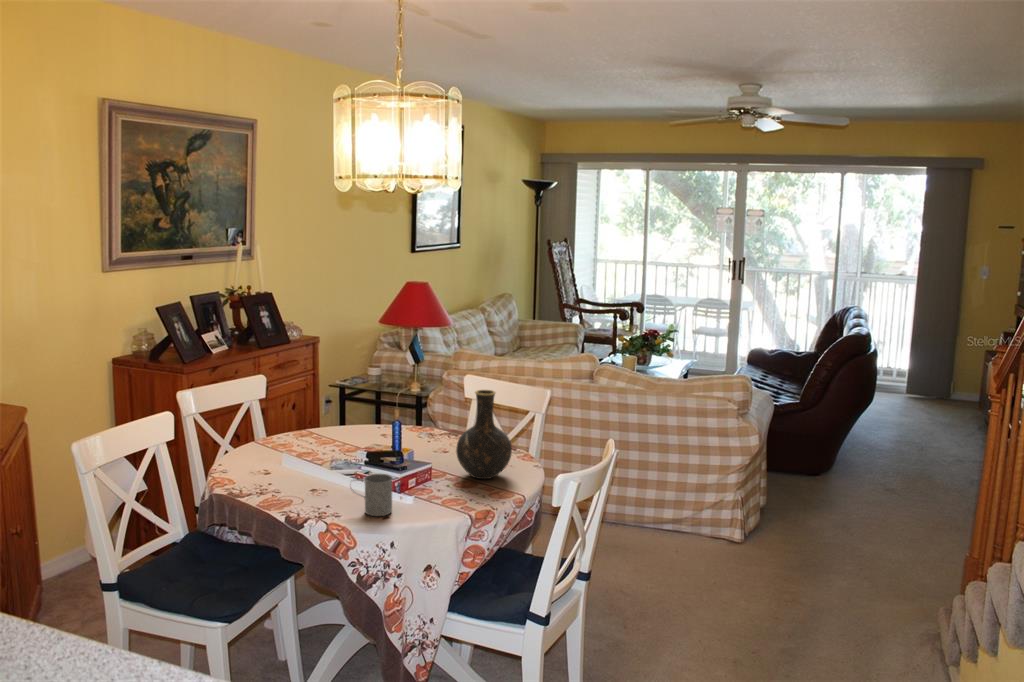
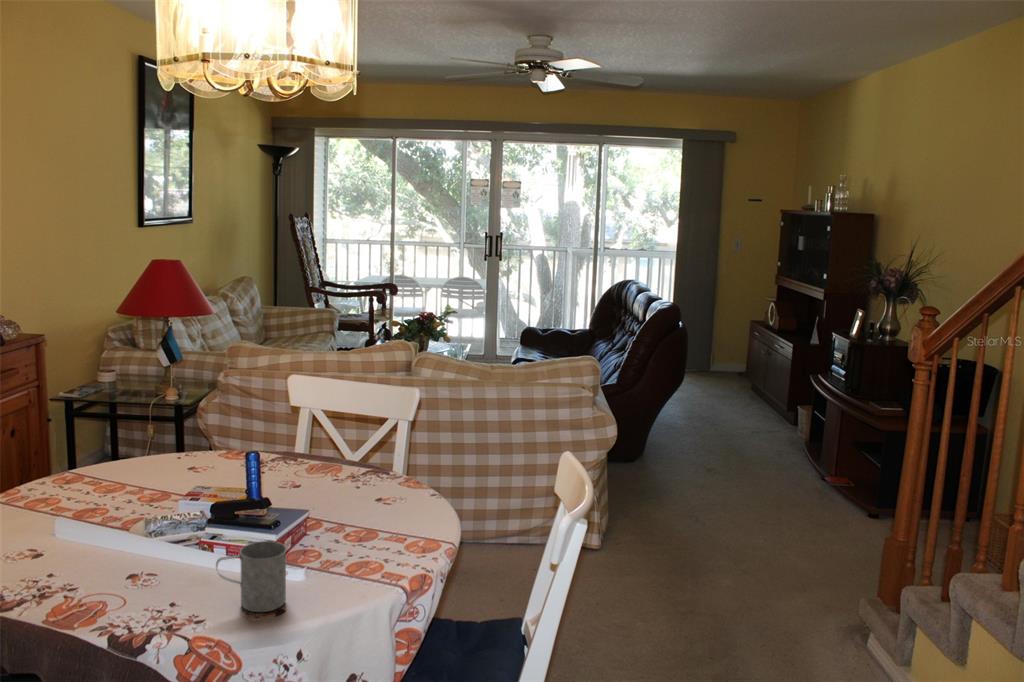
vase: present [456,390,512,479] -> none [342,395,422,524]

